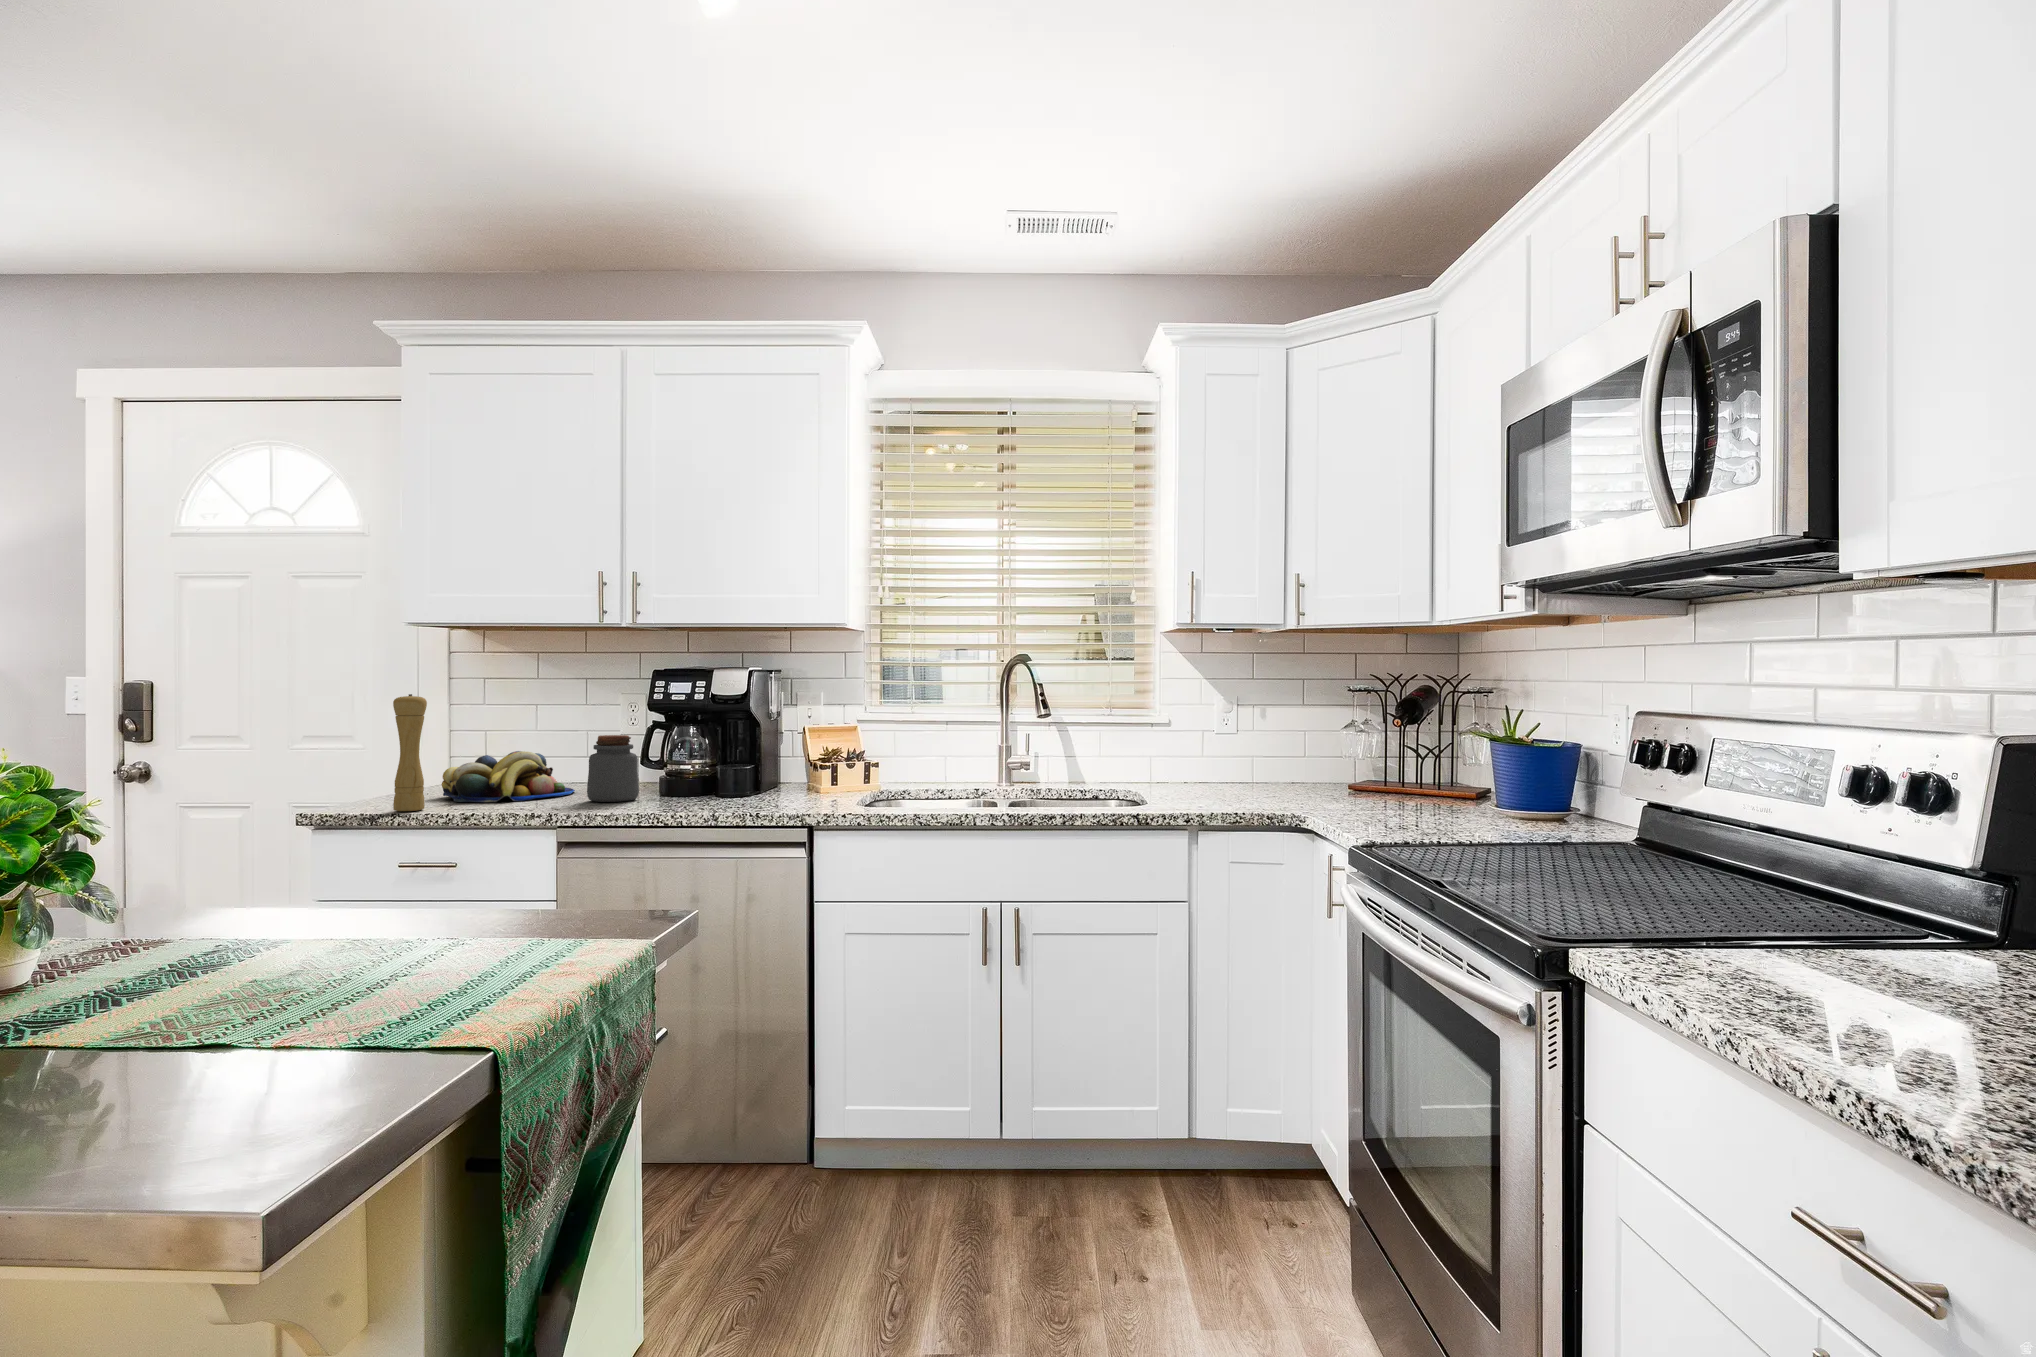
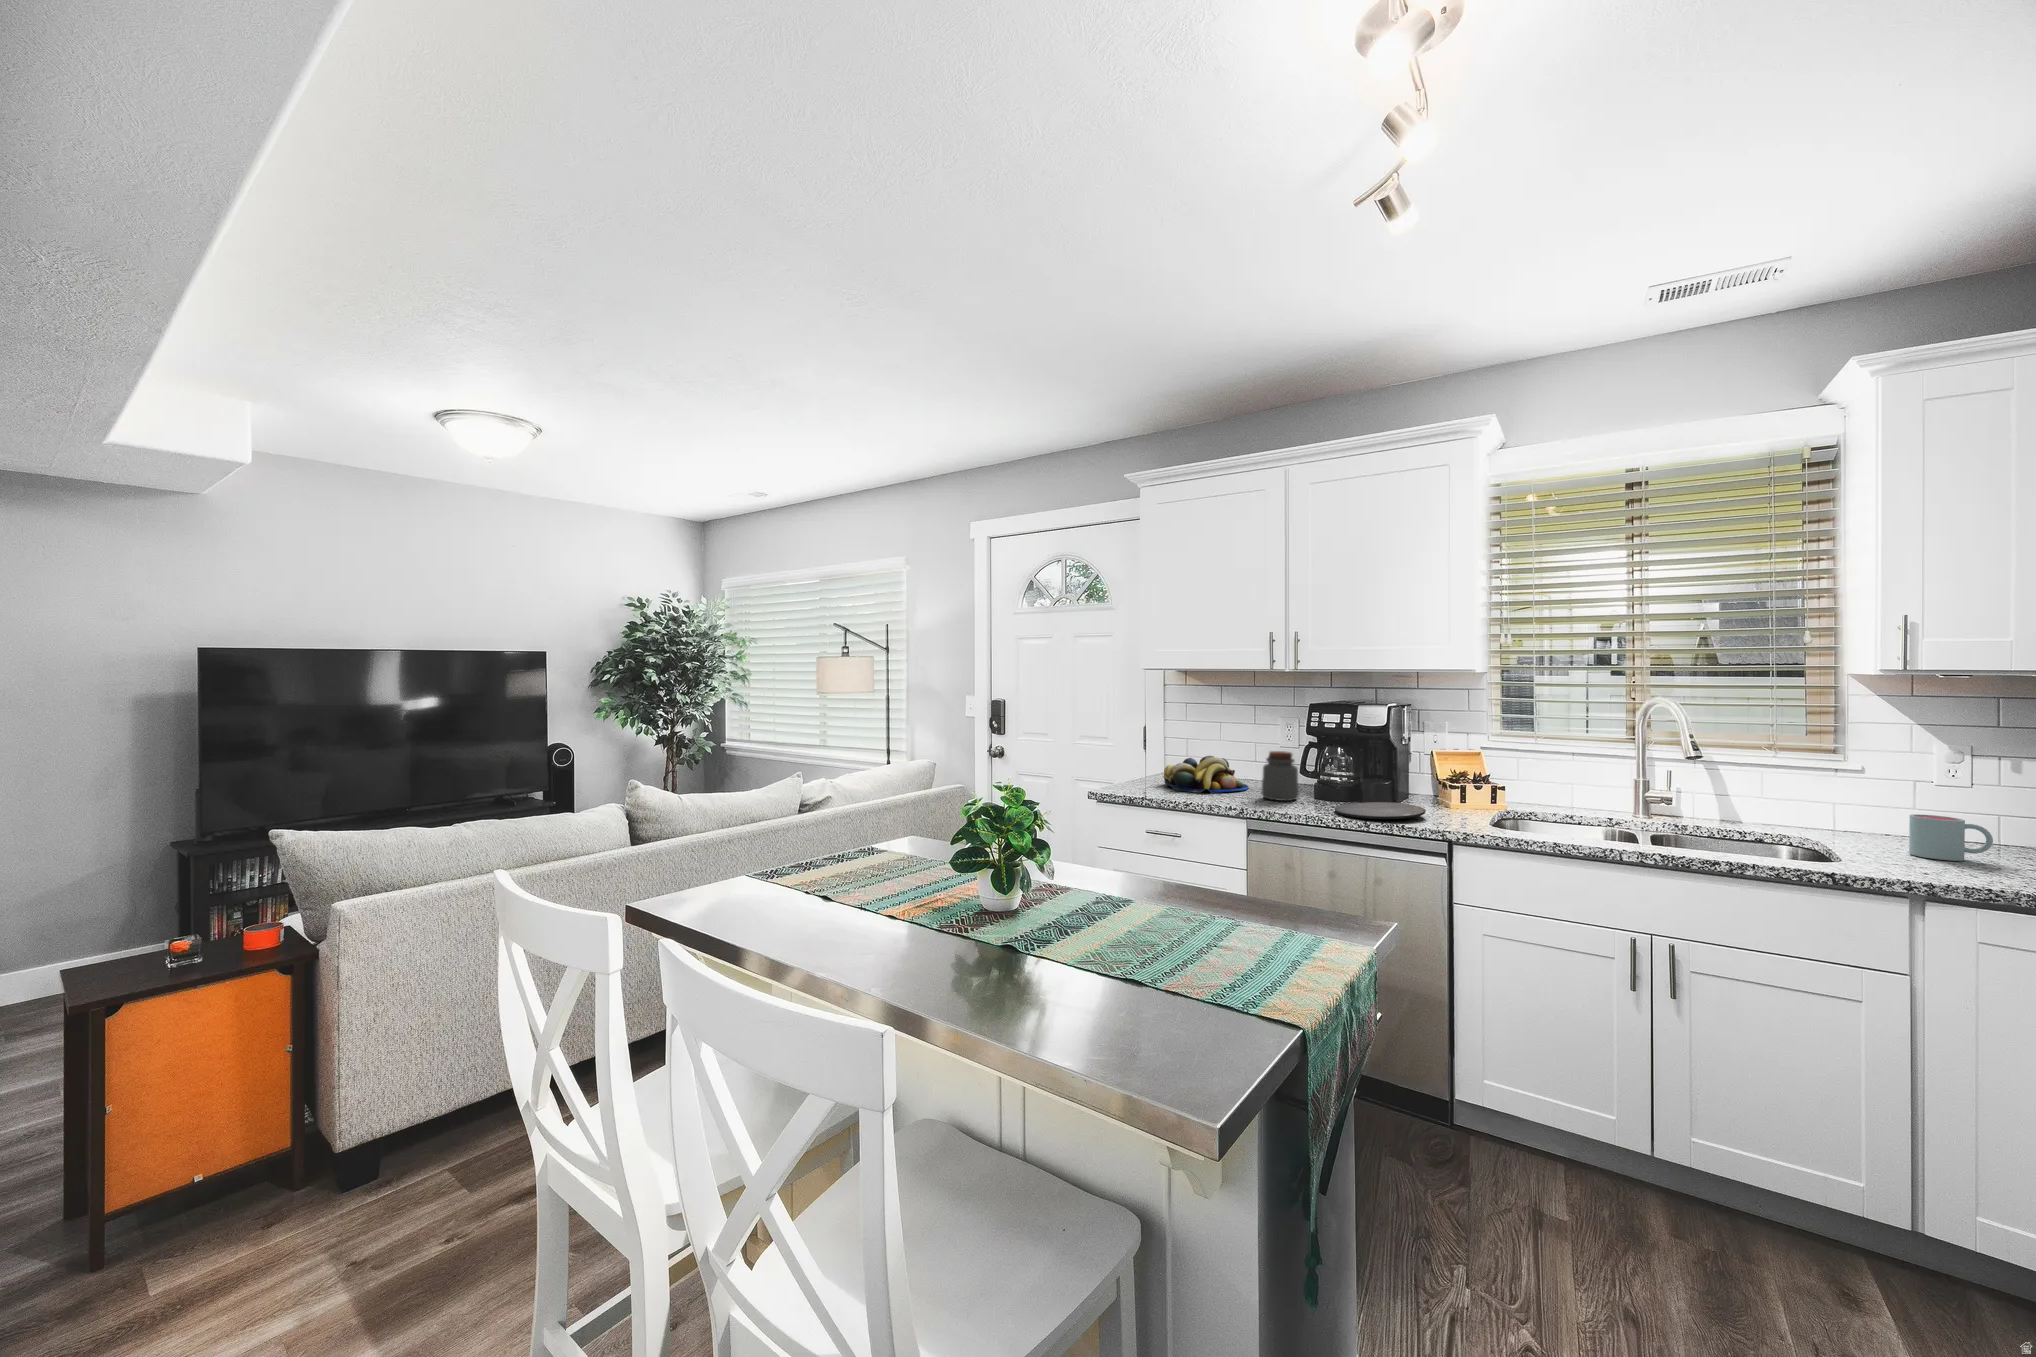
pepper mill: present [393,694,427,811] -> none [1140,719,1159,796]
mug: none [1194,758,1244,797] -> present [1909,814,1993,861]
plate: none [680,791,789,810] -> present [1335,802,1426,819]

